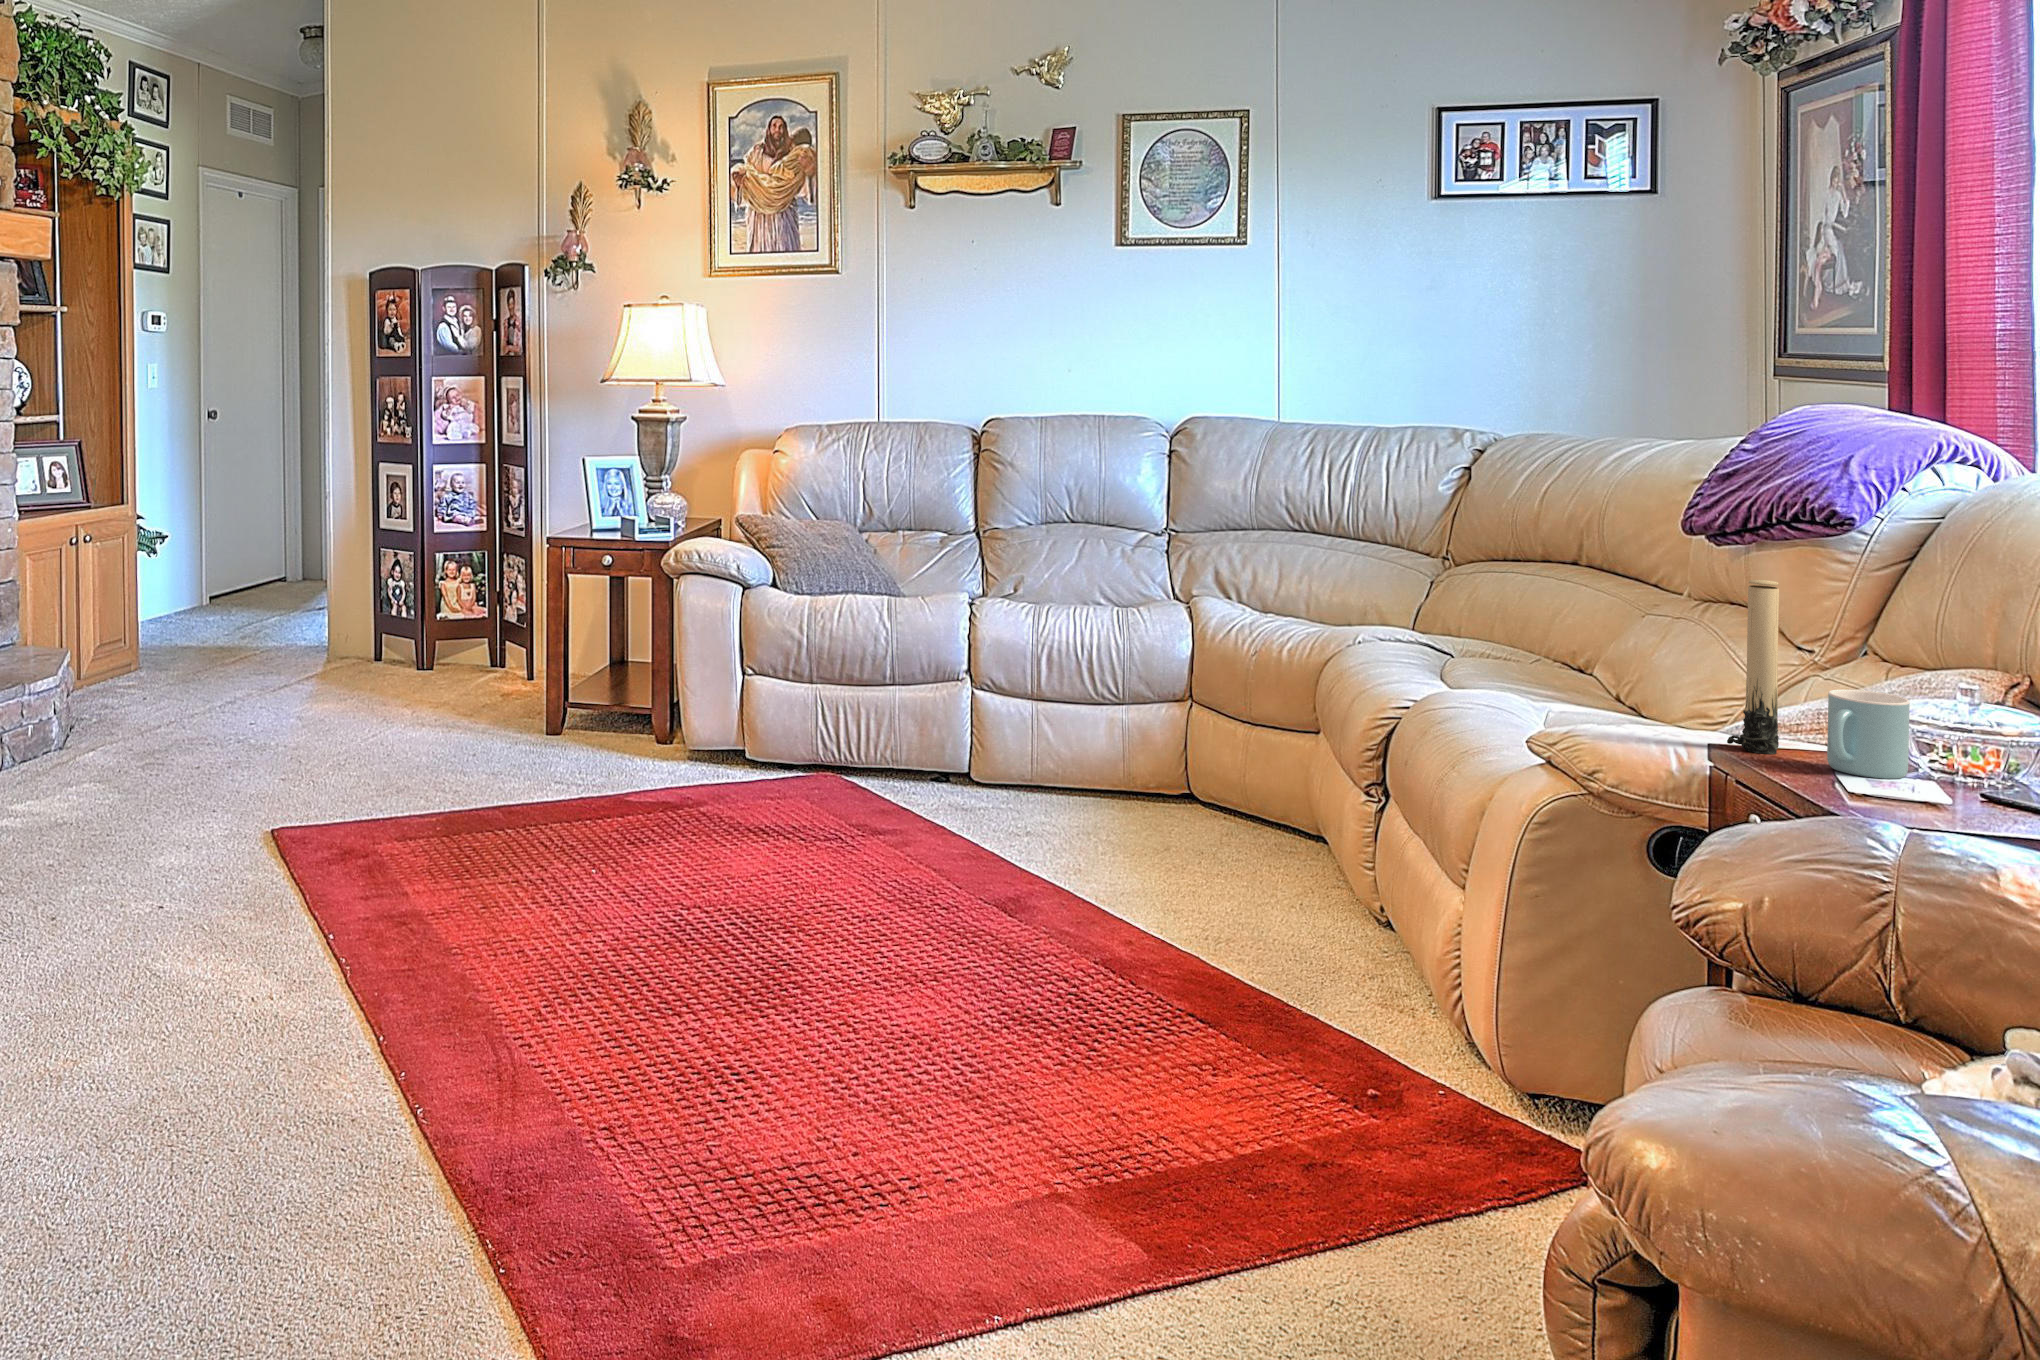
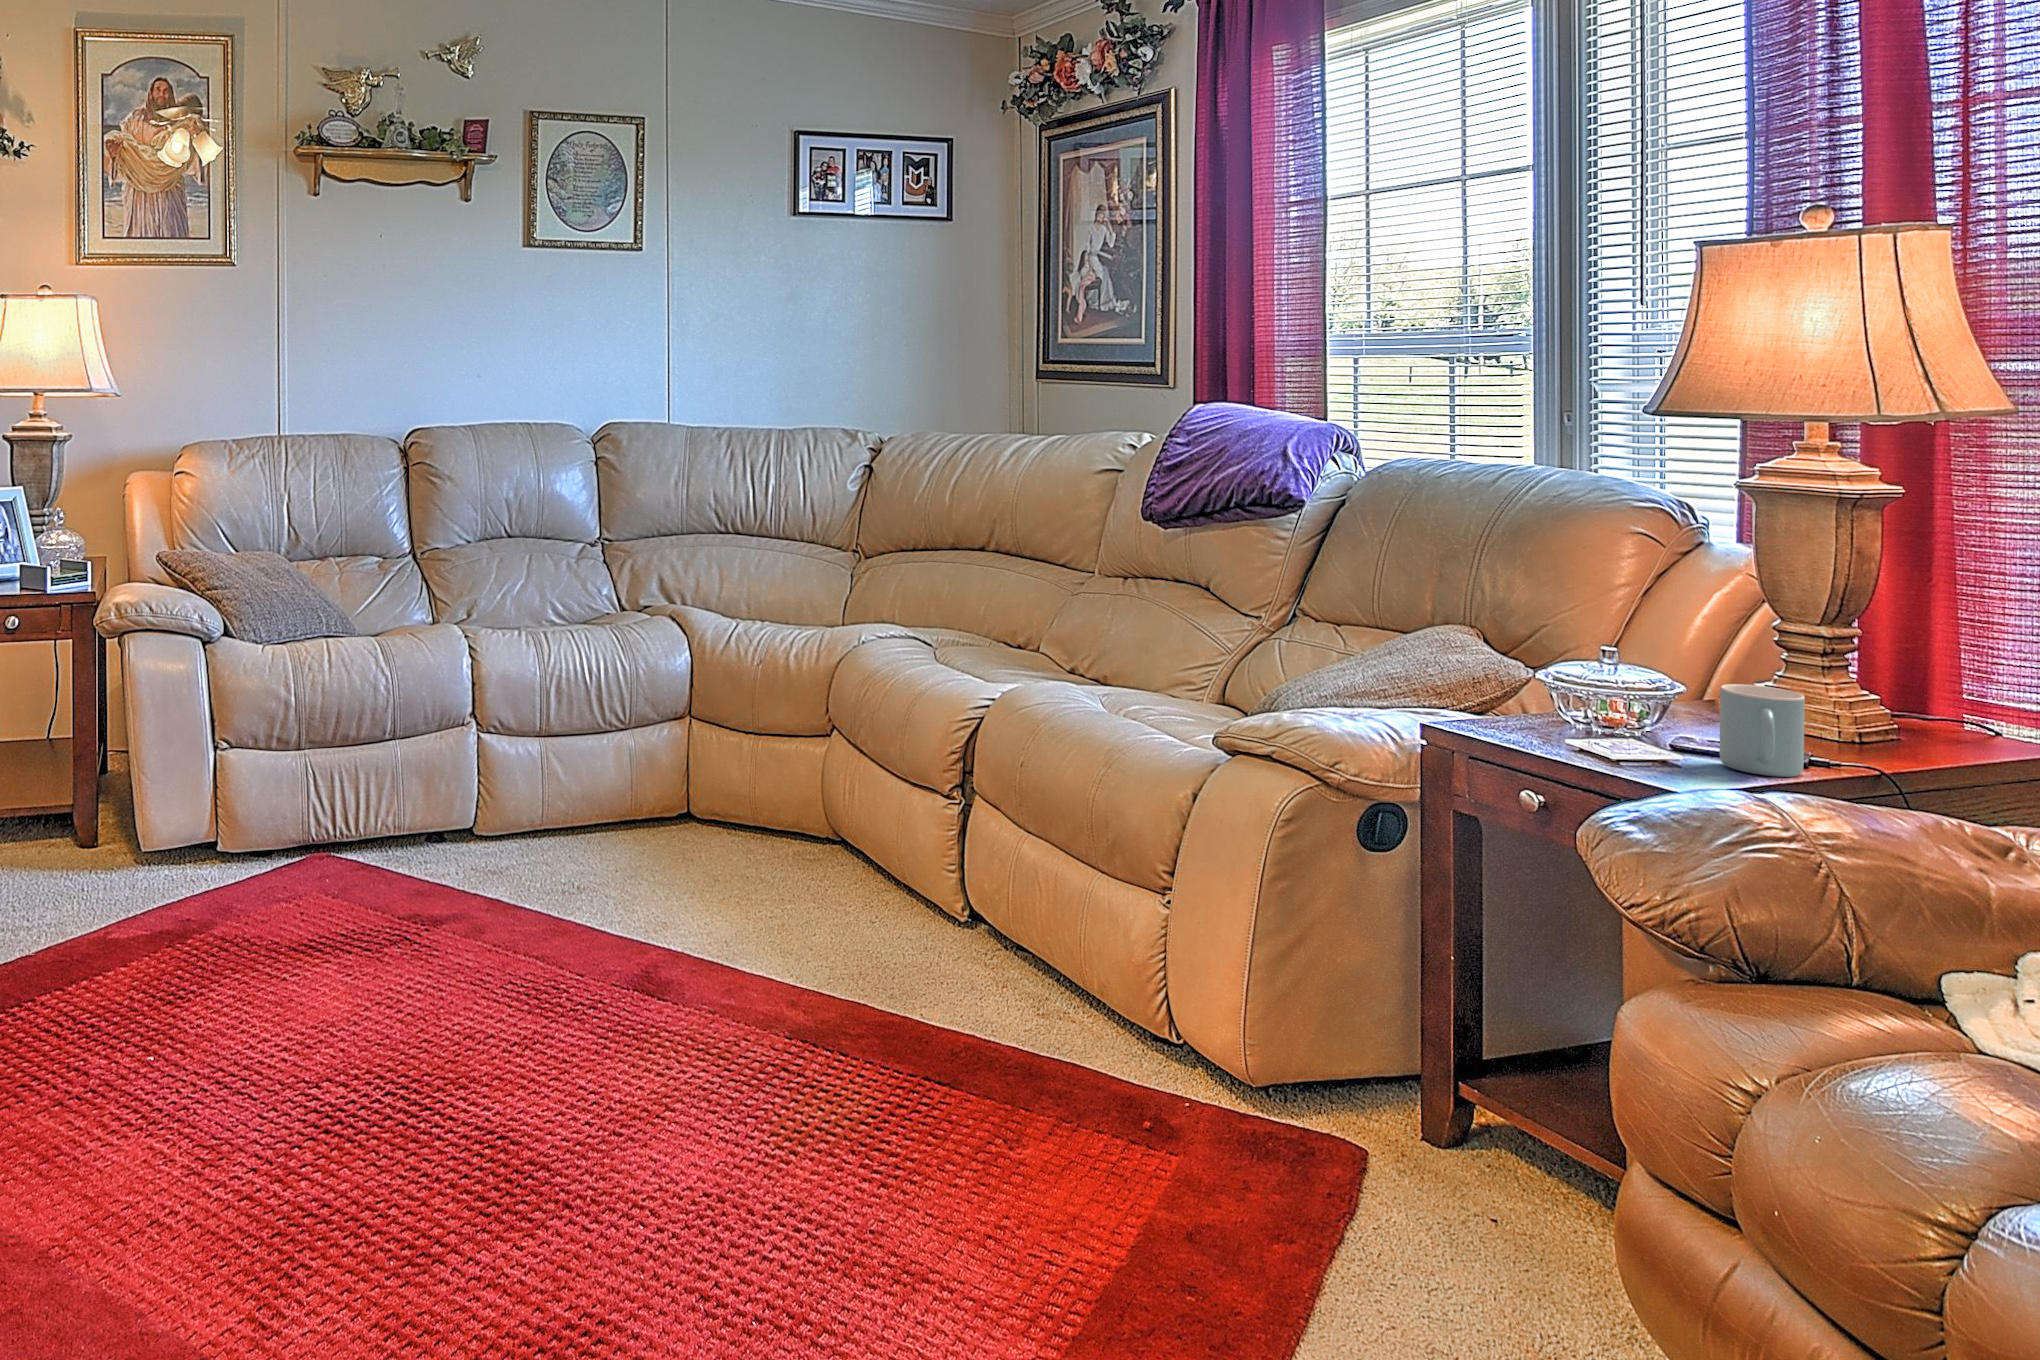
candle: present [1727,580,1779,754] -> none [1580,576,1642,758]

